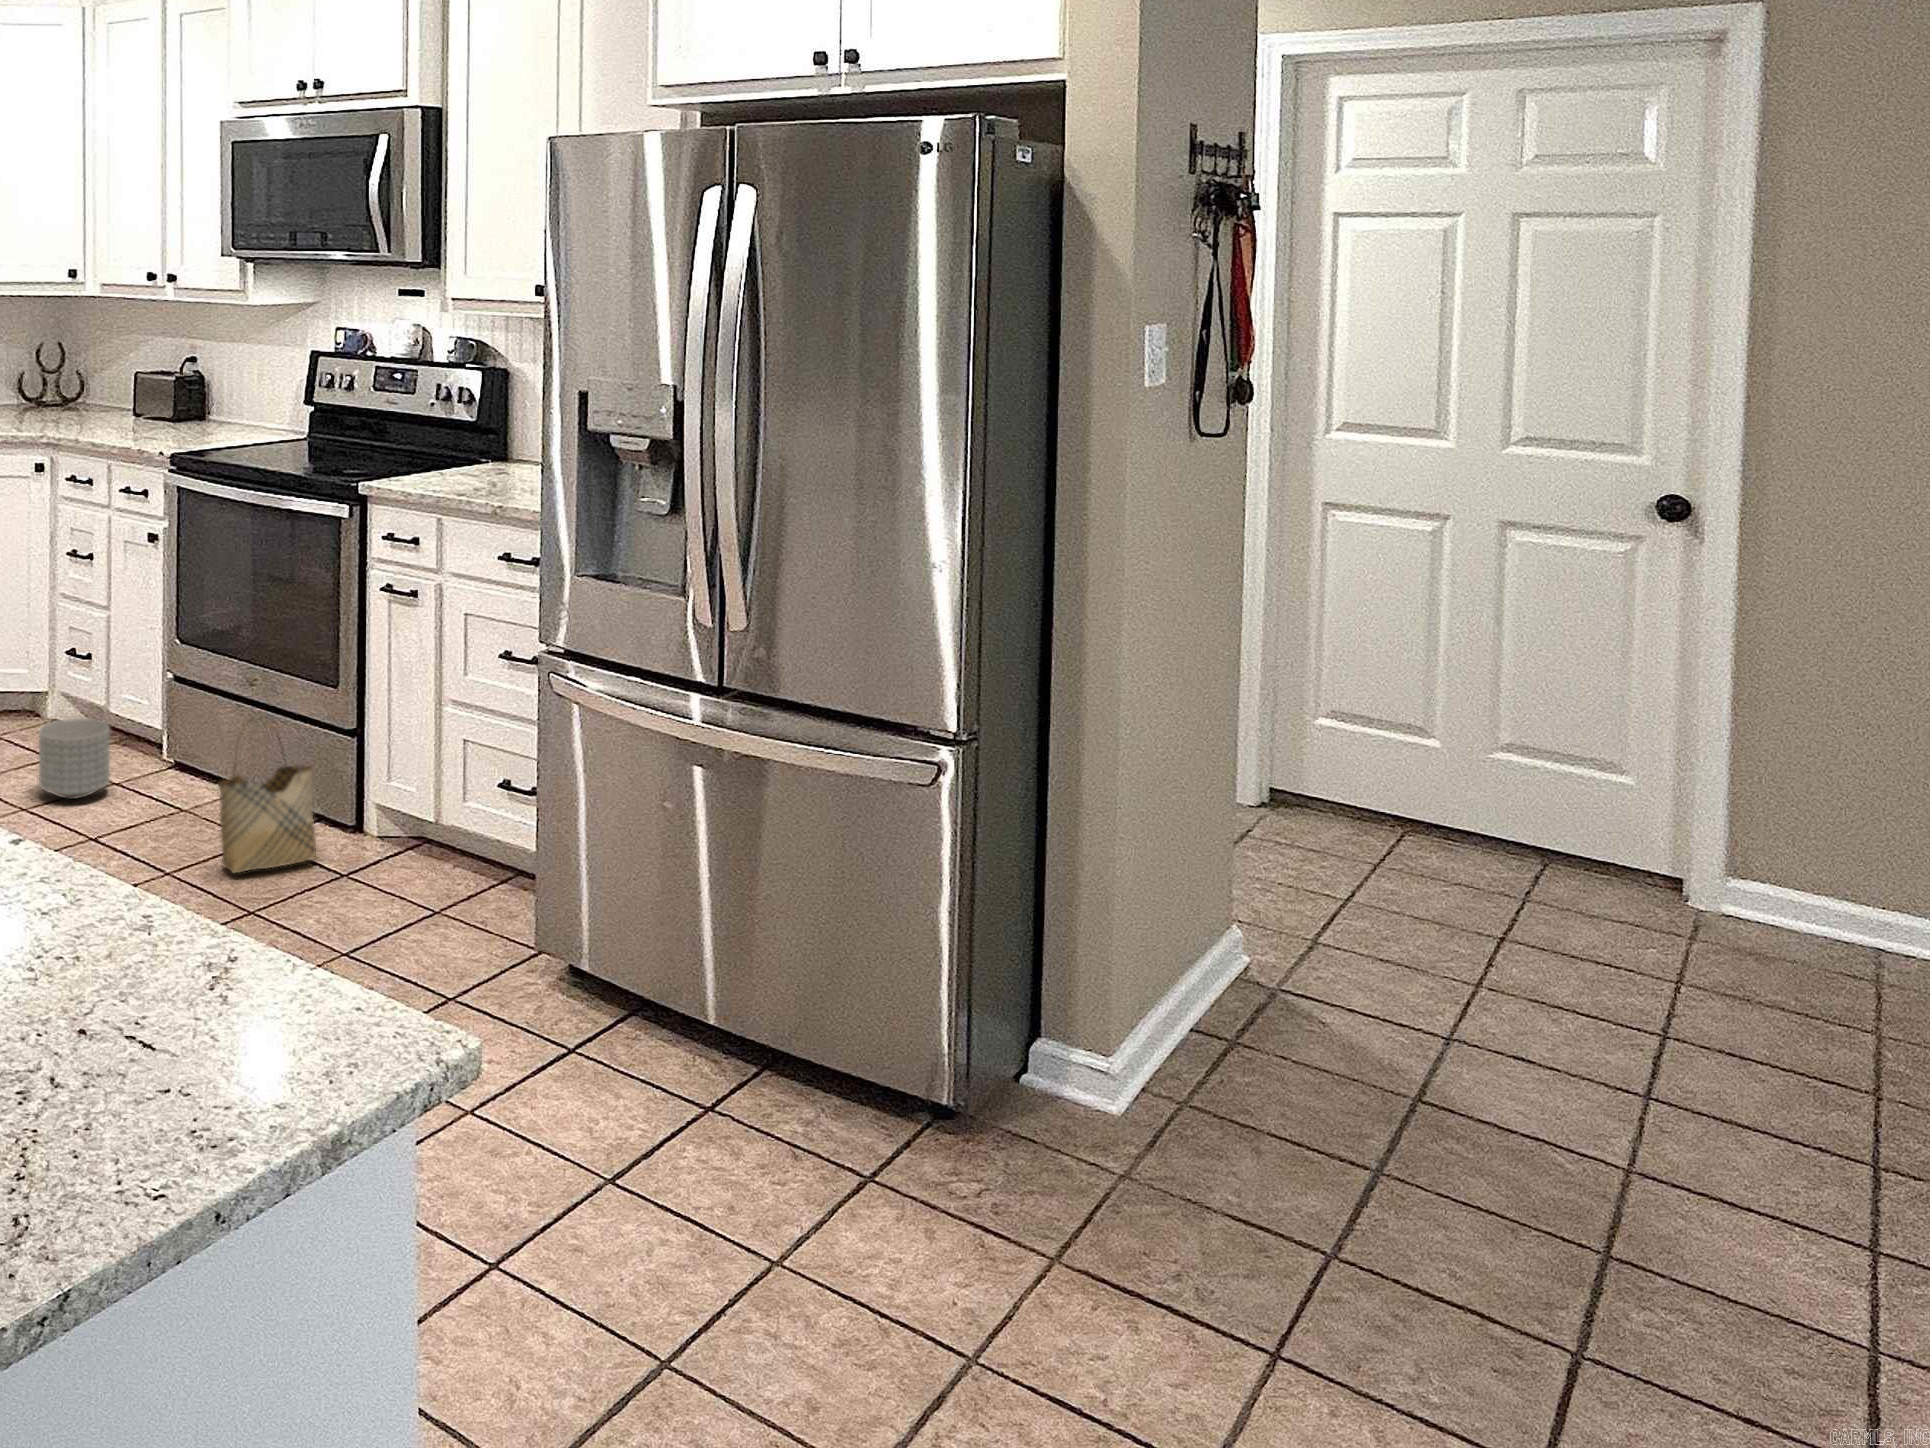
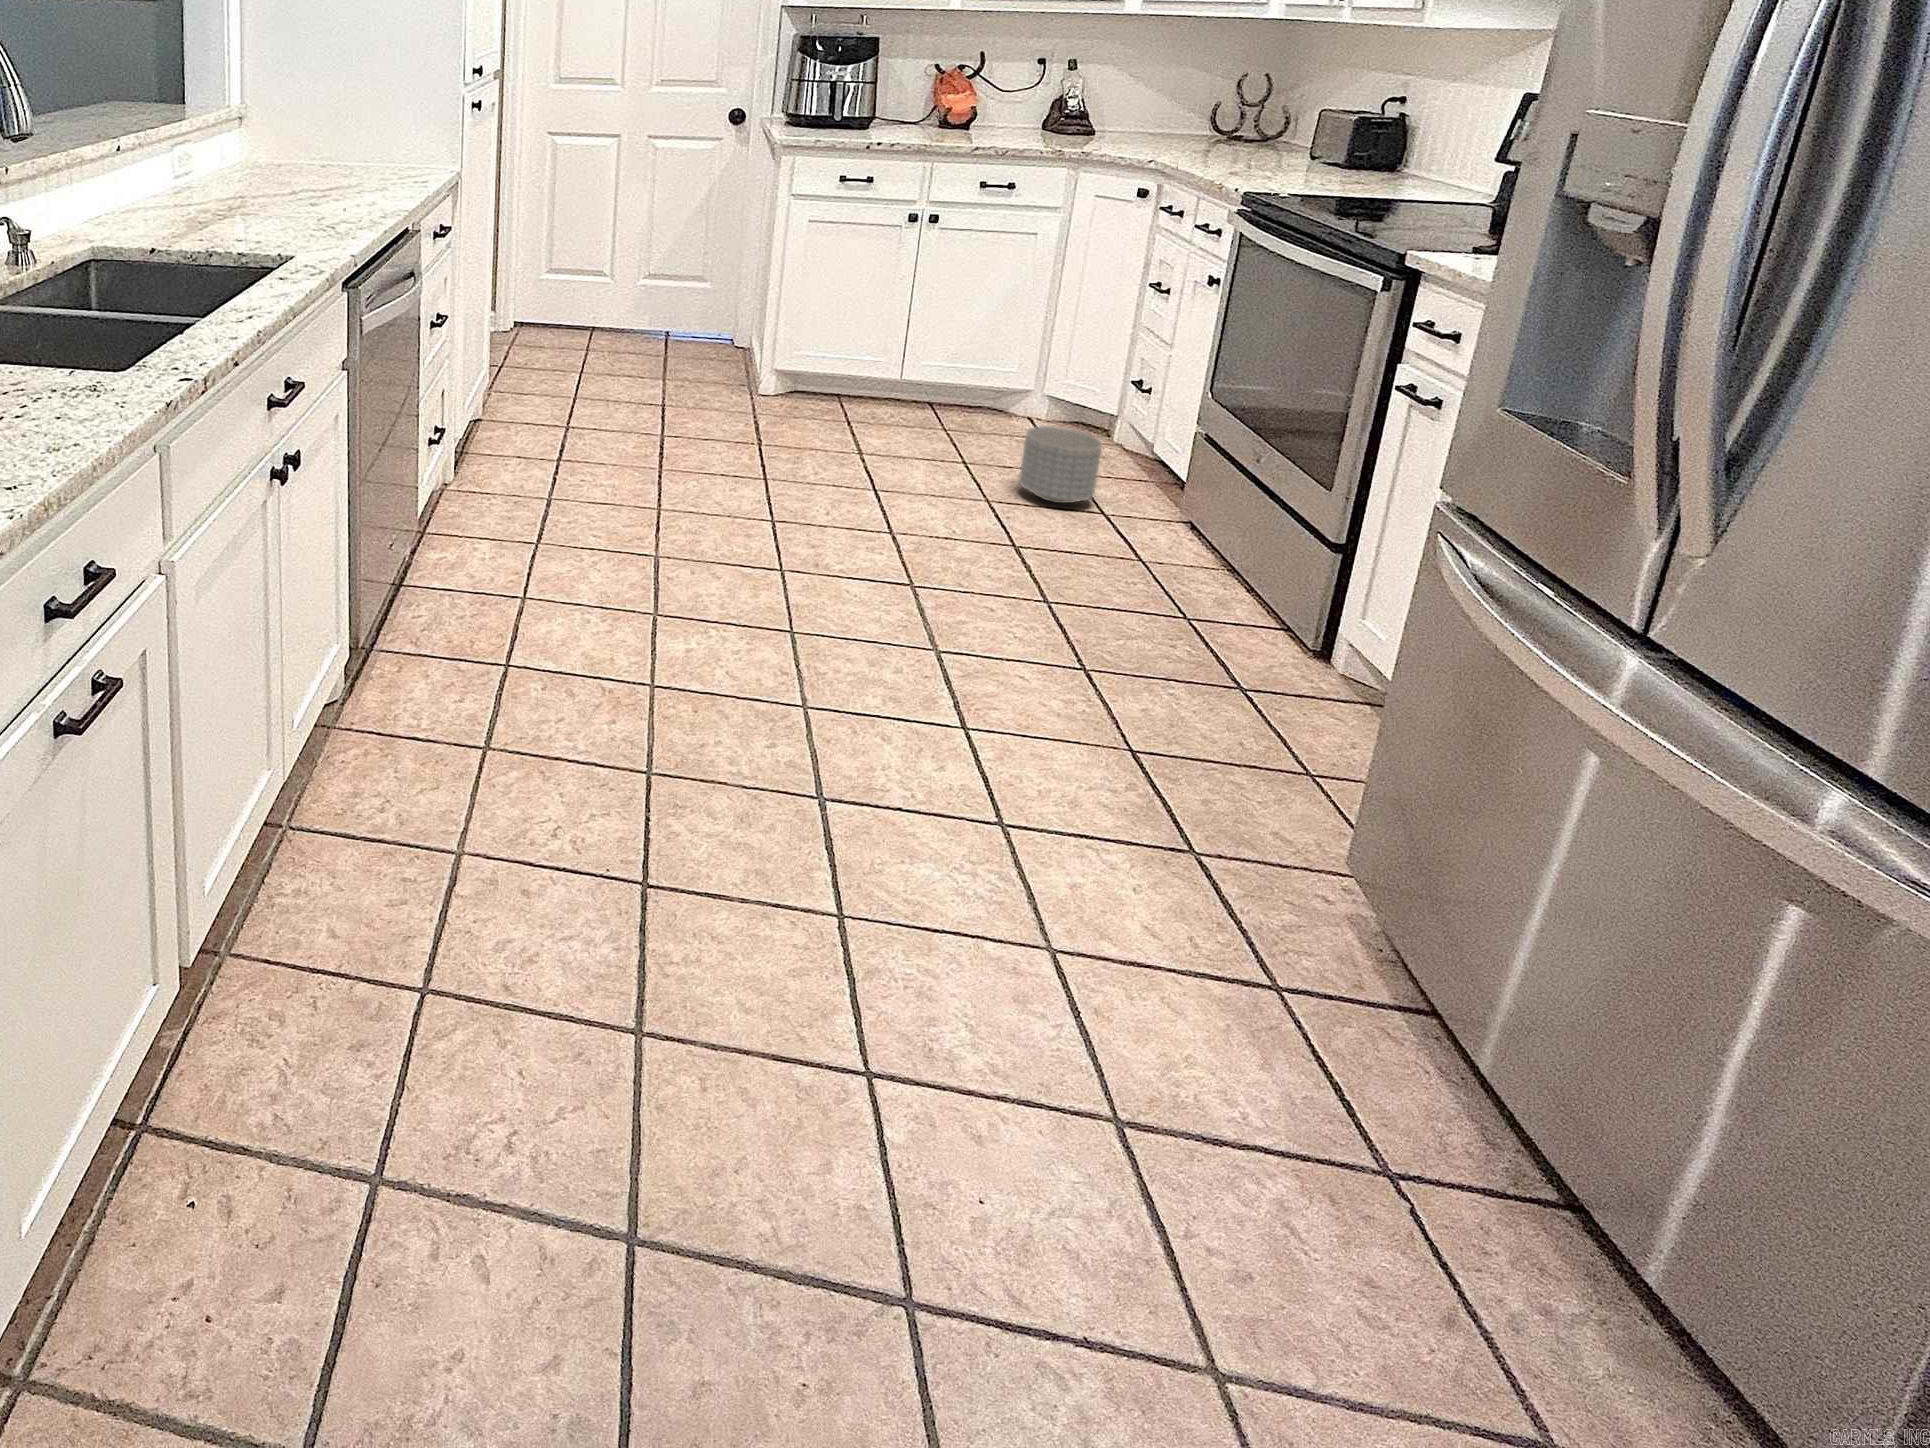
woven basket: present [218,719,316,873] -> none [1111,476,1252,646]

